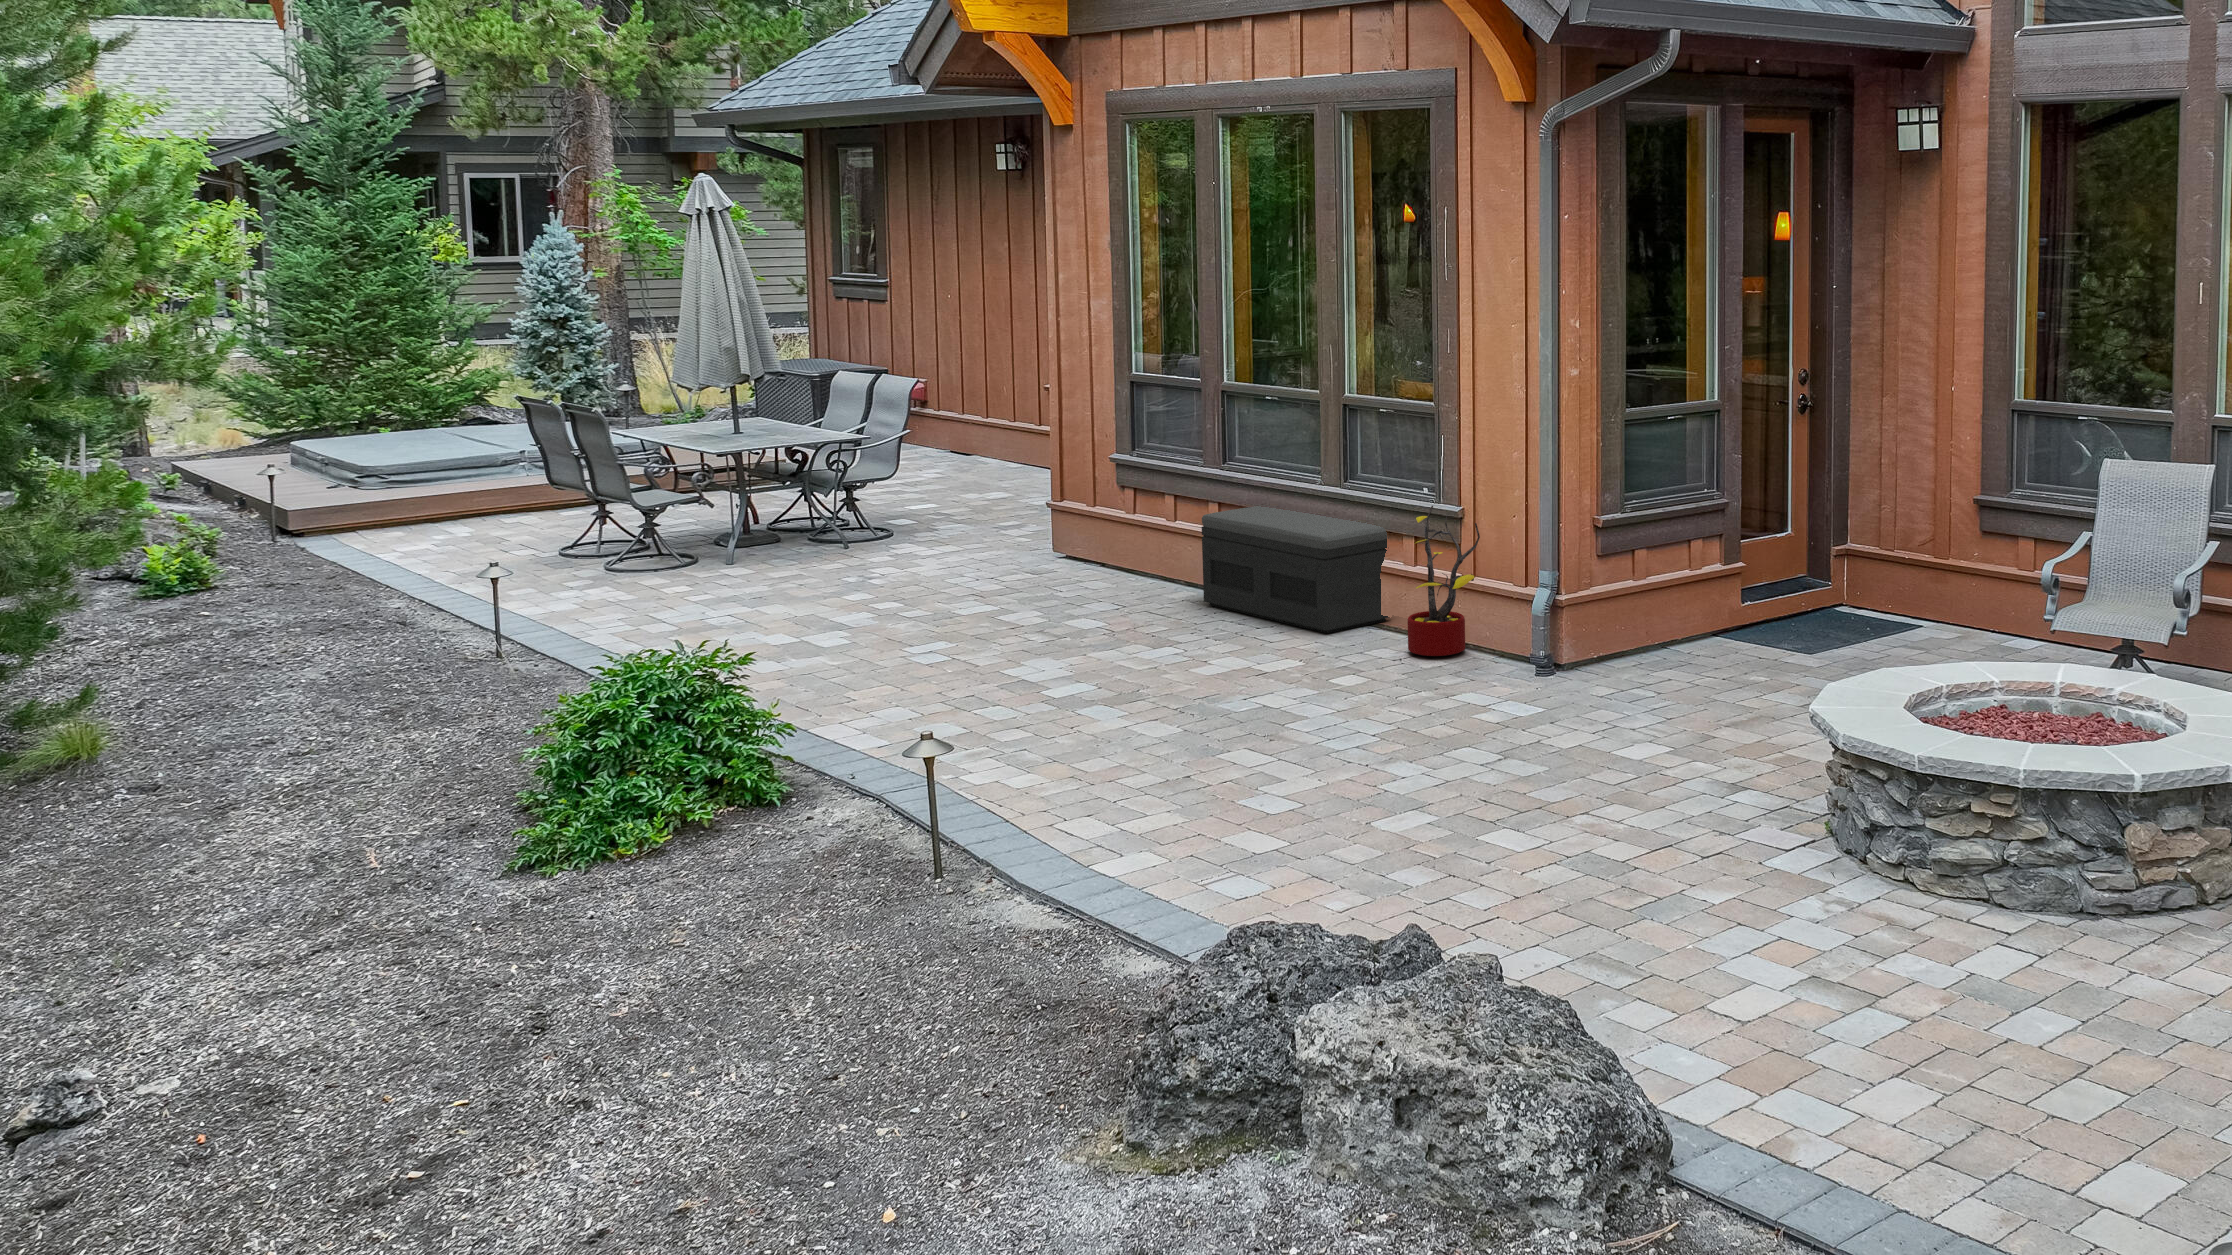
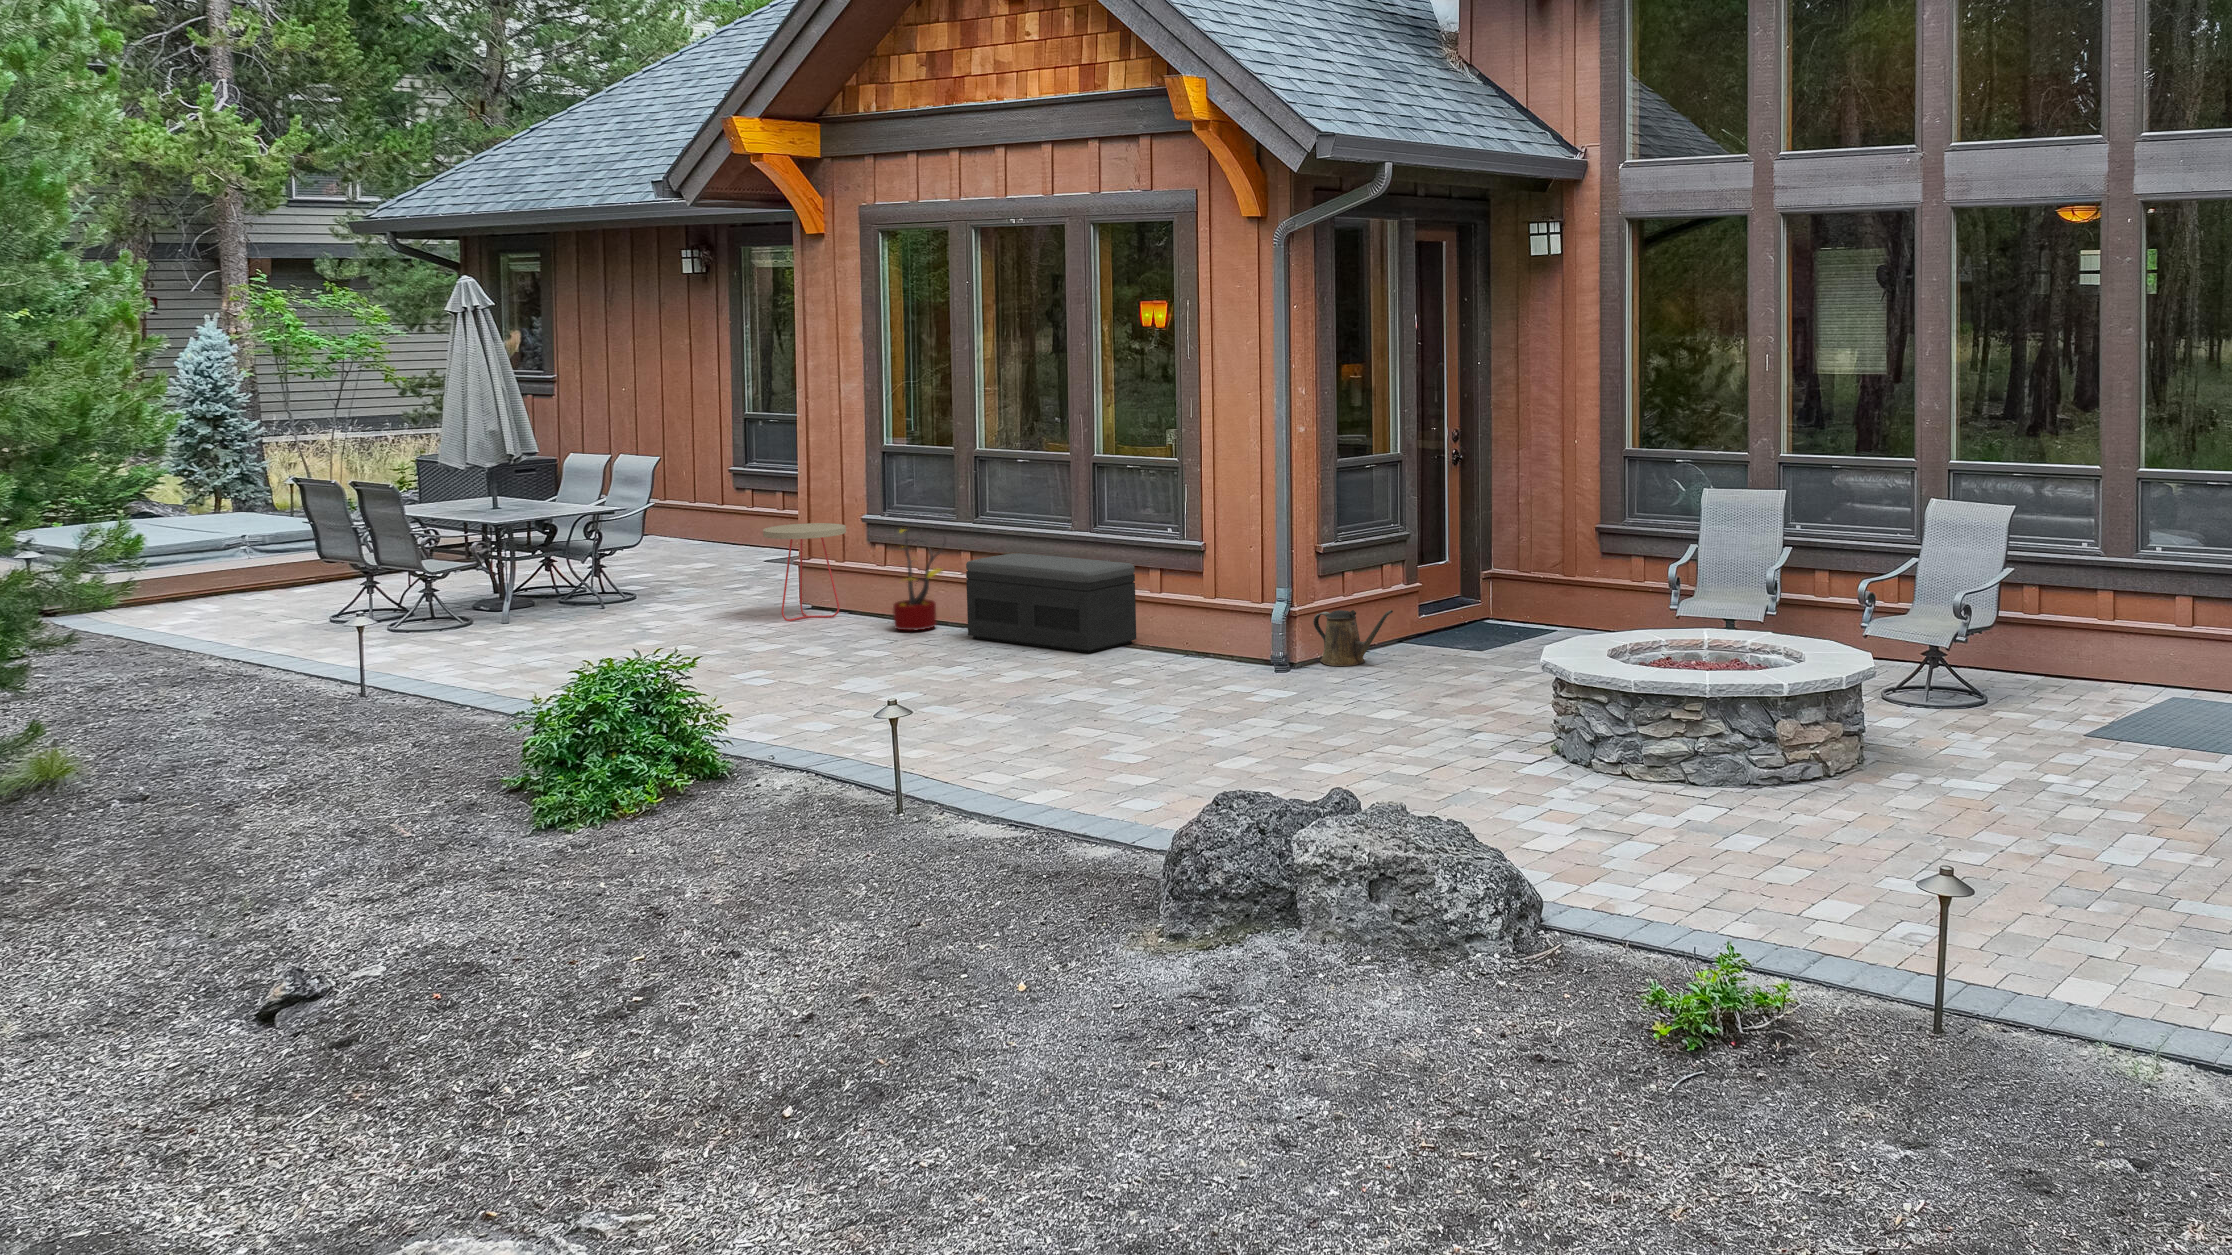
side table: none [999,459,1093,571] -> present [763,523,846,621]
decorative plant: present [1408,506,1480,656] -> present [893,530,944,630]
watering can: none [1589,599,1680,670] -> present [1313,610,1393,666]

